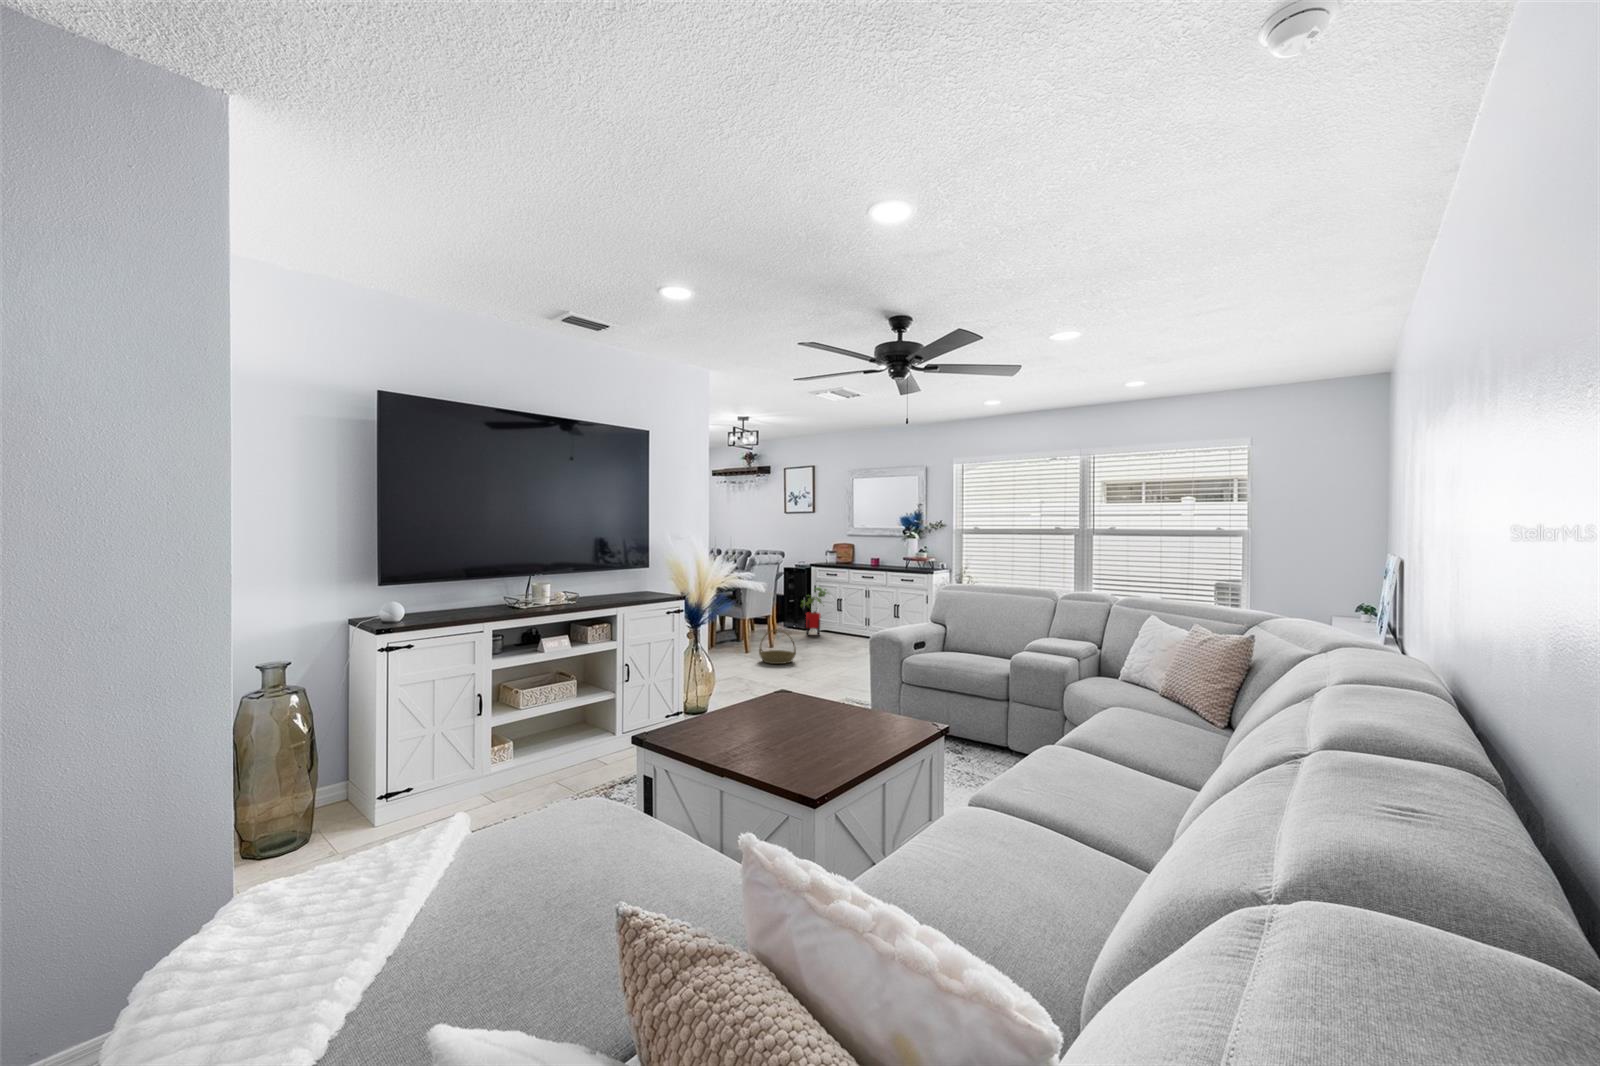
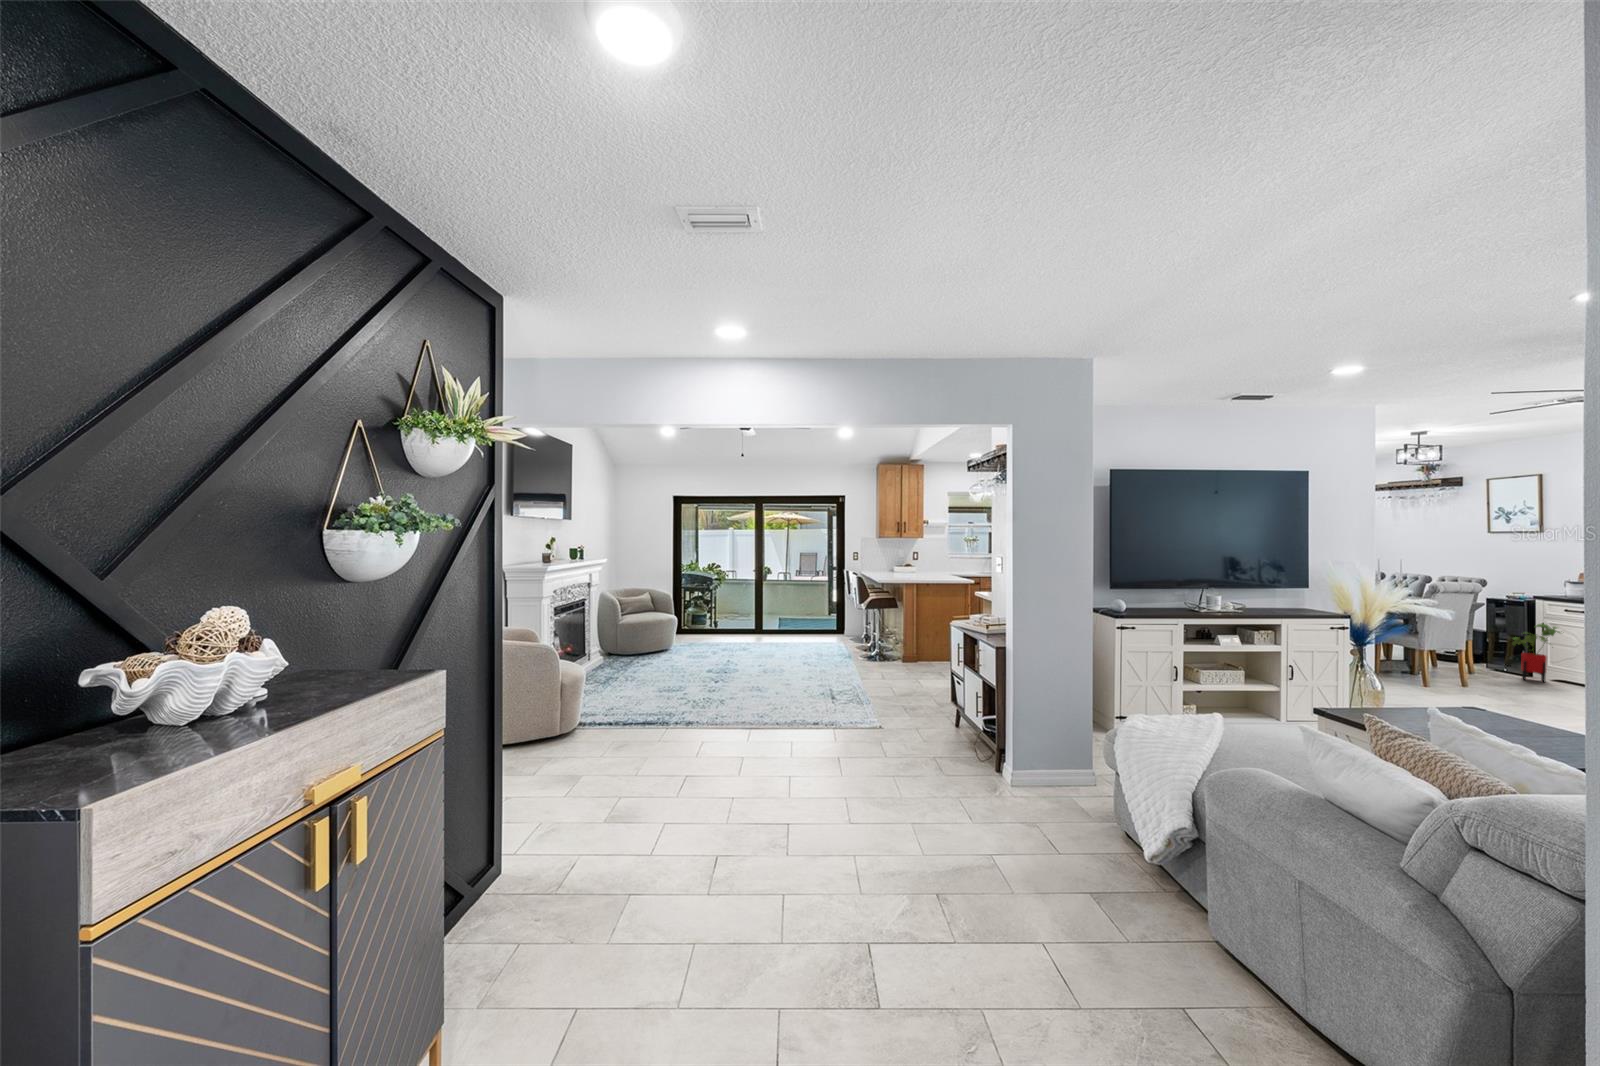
basket: present [759,629,796,664] -> none [1443,664,1500,702]

